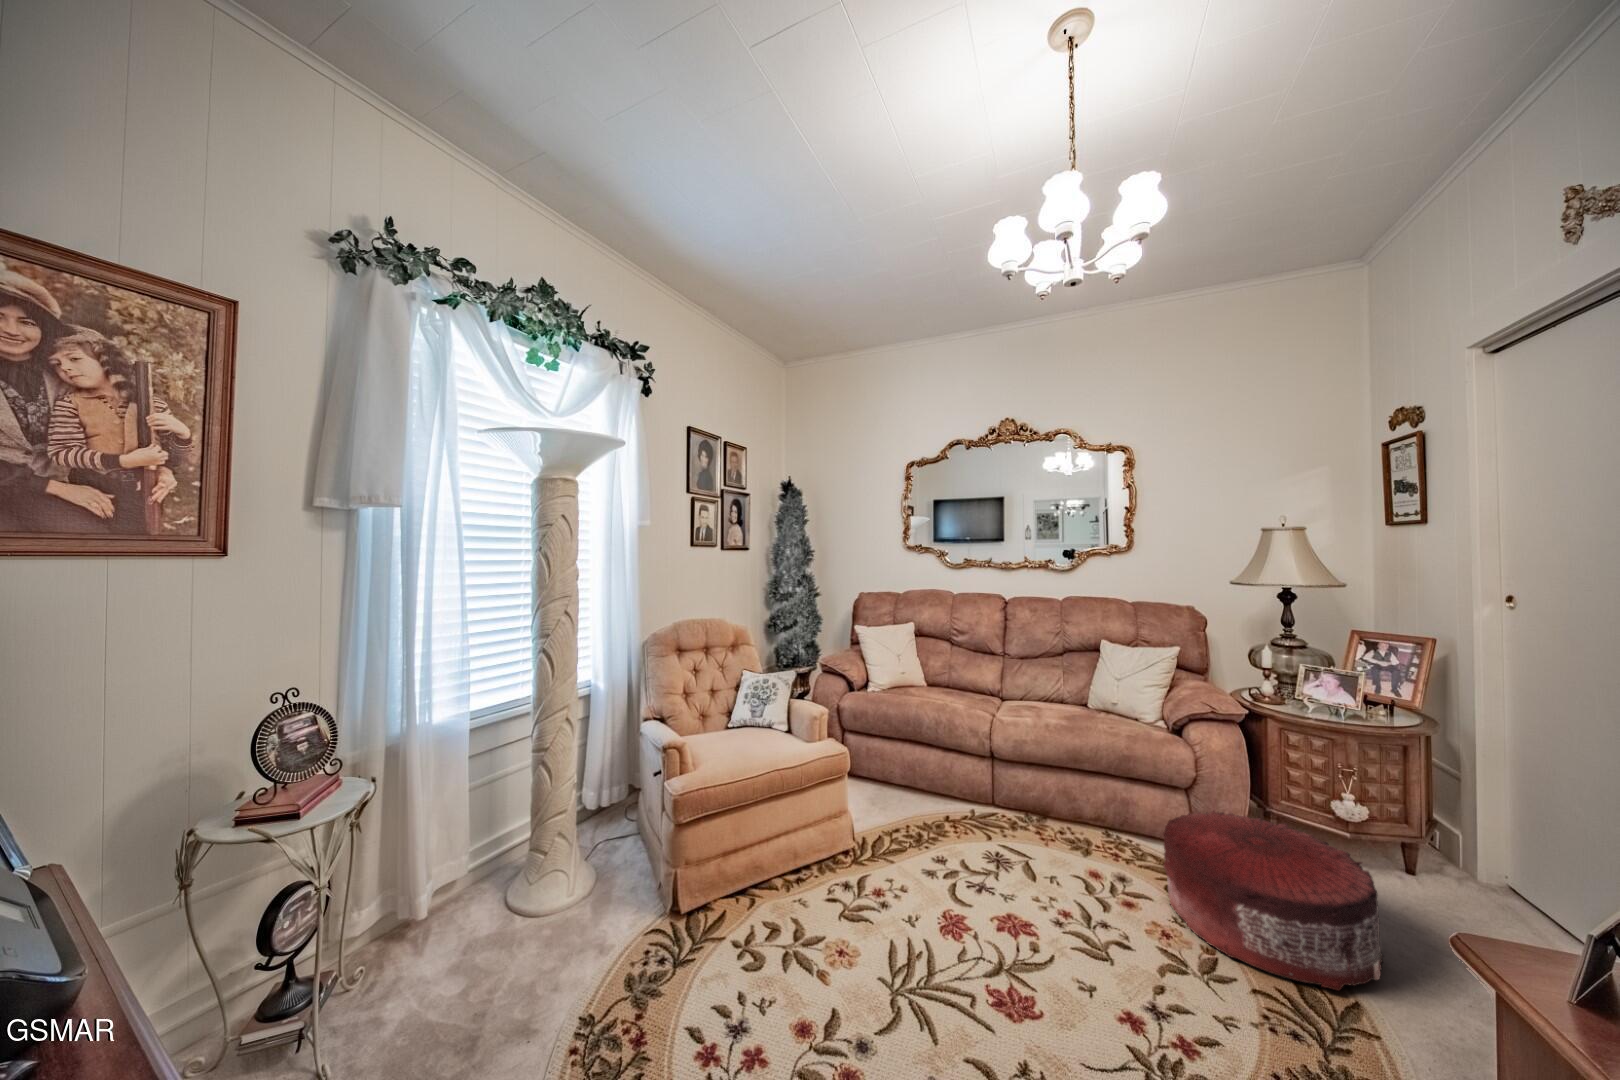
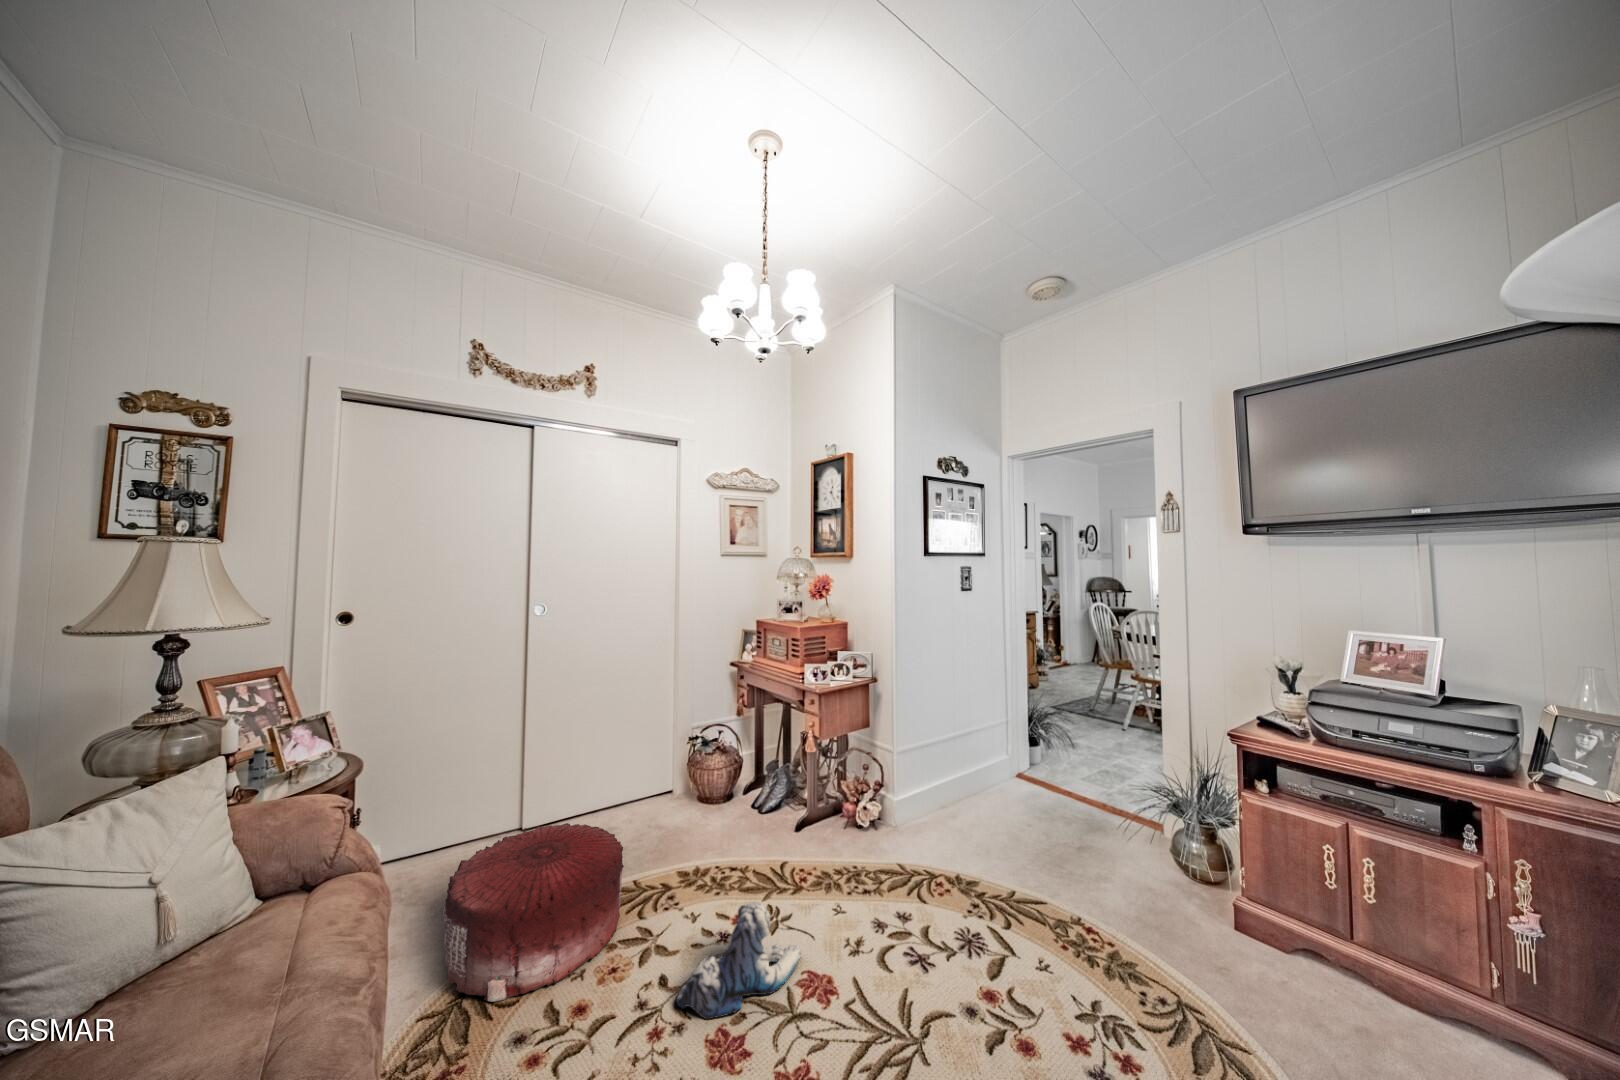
plush toy: none [1034,901,1113,1017] -> present [676,902,801,1020]

